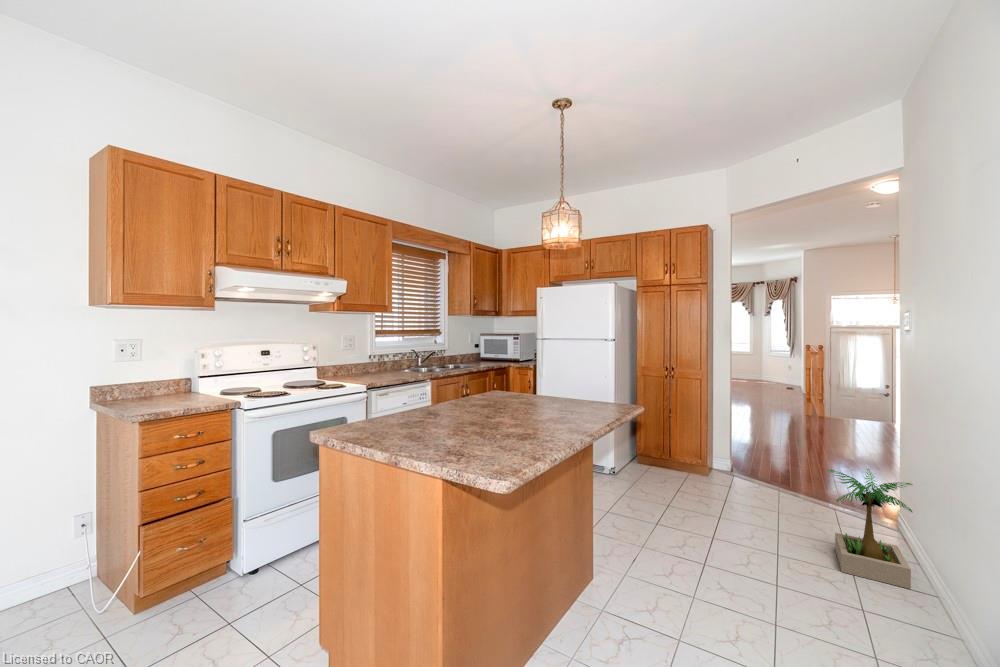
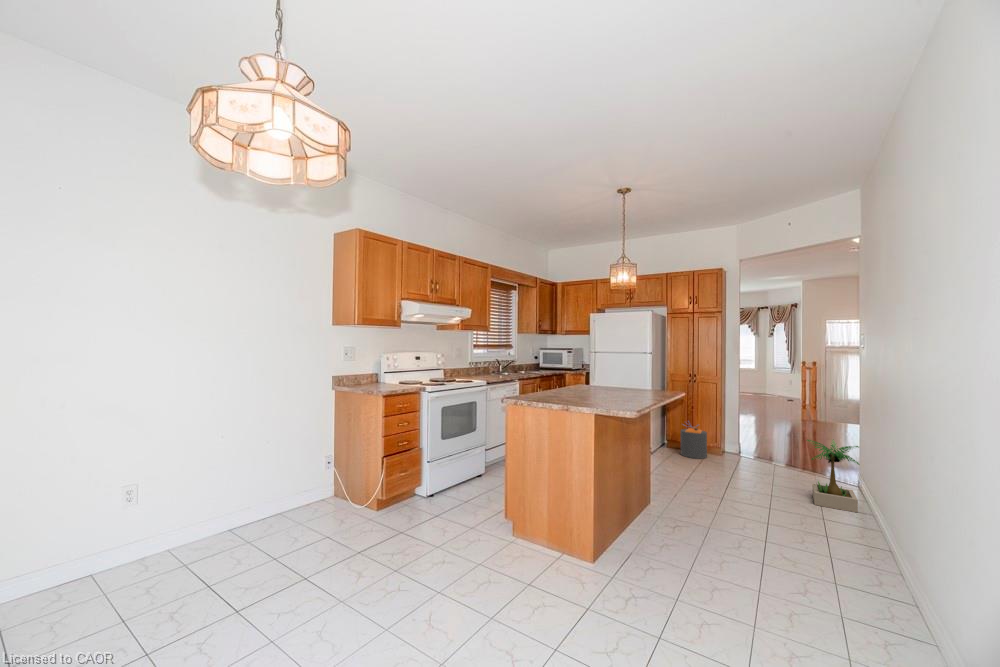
trash can: none [652,426,687,480] -> present [681,425,707,459]

